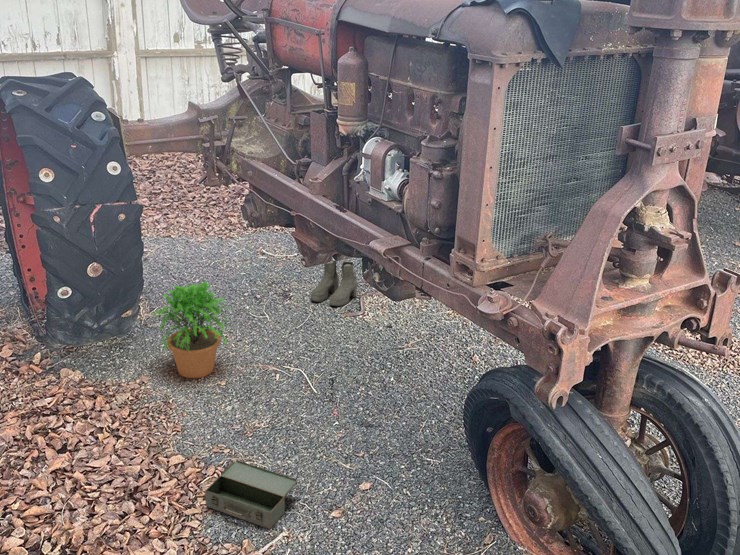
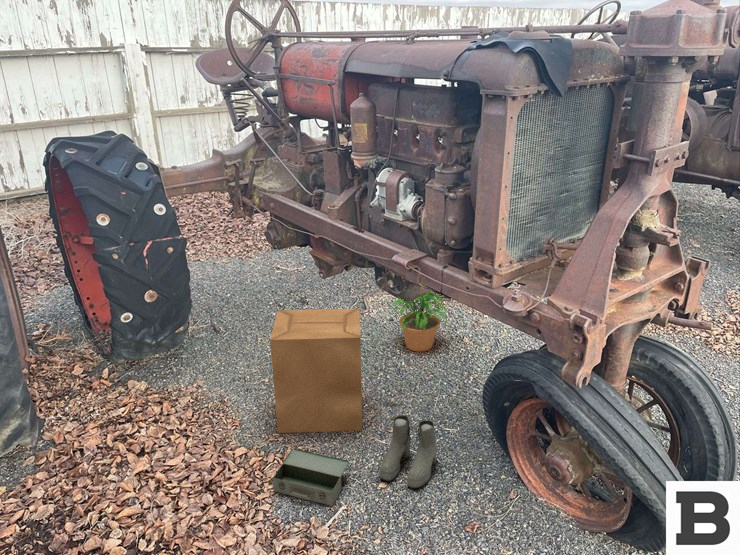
boots: present [311,261,357,306] -> present [380,415,437,488]
potted plant: present [154,281,227,378] -> present [392,292,447,352]
cardboard box: none [220,299,334,449] -> present [270,309,362,433]

